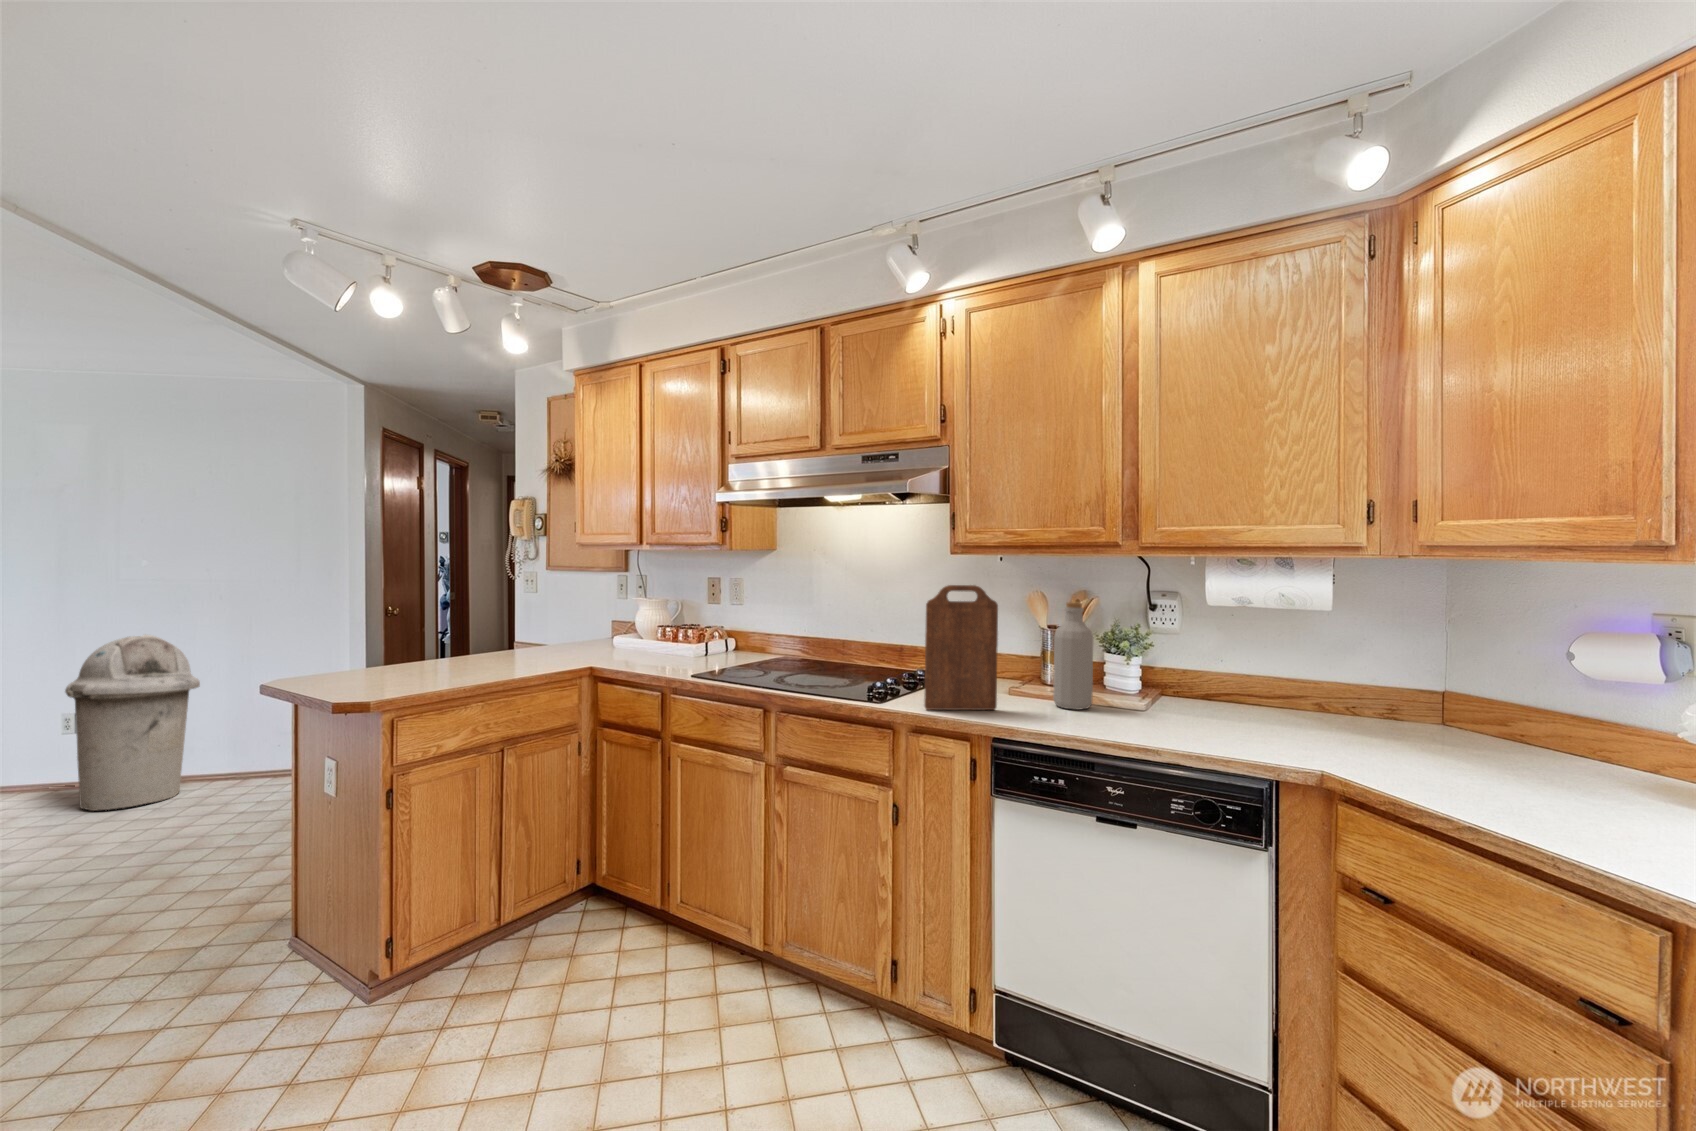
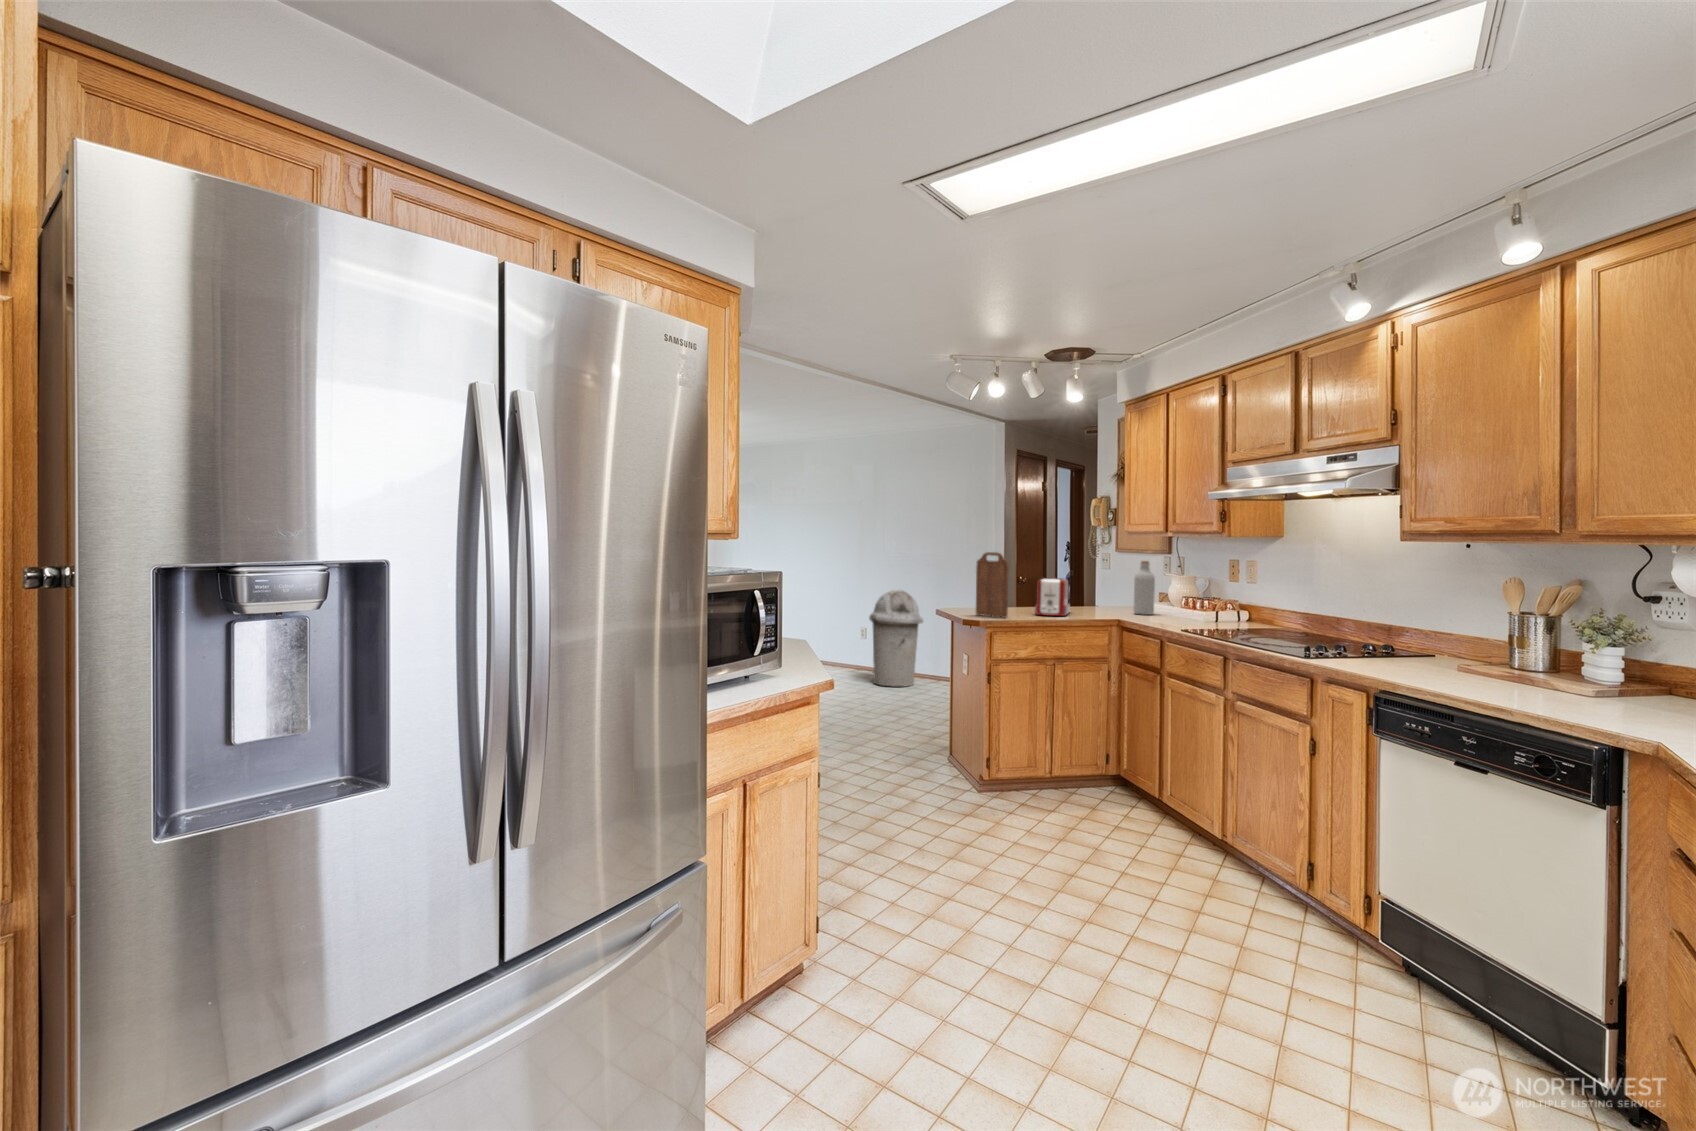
cutting board: present [924,585,998,710] -> present [976,552,1009,618]
bottle: present [1053,603,1093,709] -> present [1134,561,1155,615]
toaster: none [459,610,512,671] -> present [1035,578,1070,616]

